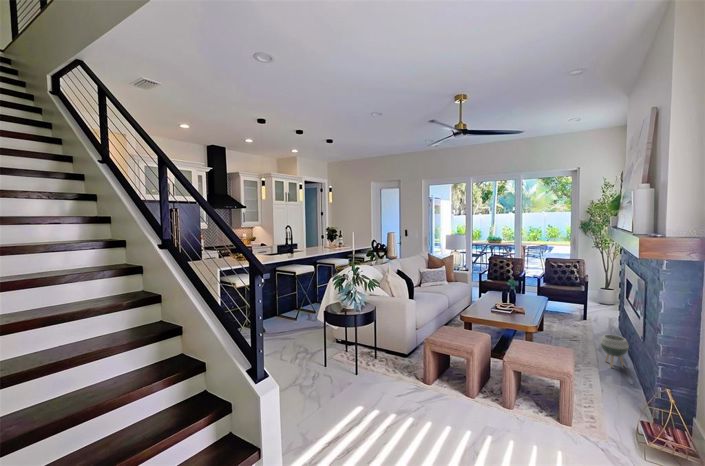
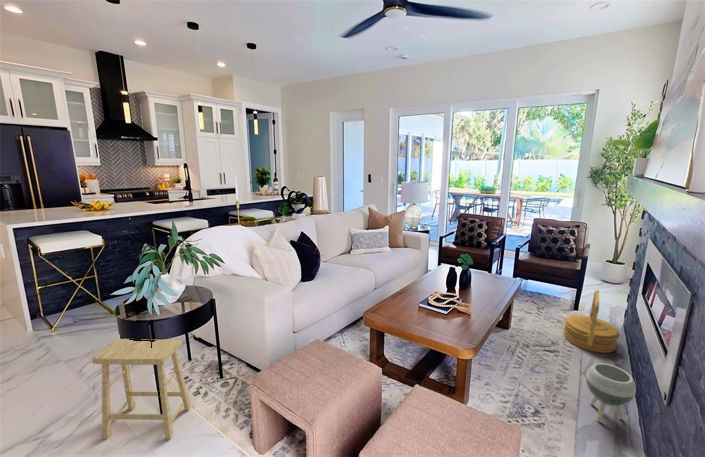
woven basket: none [580,301,617,340] -> present [564,290,619,353]
footstool: none [334,327,374,385] -> present [92,339,191,439]

